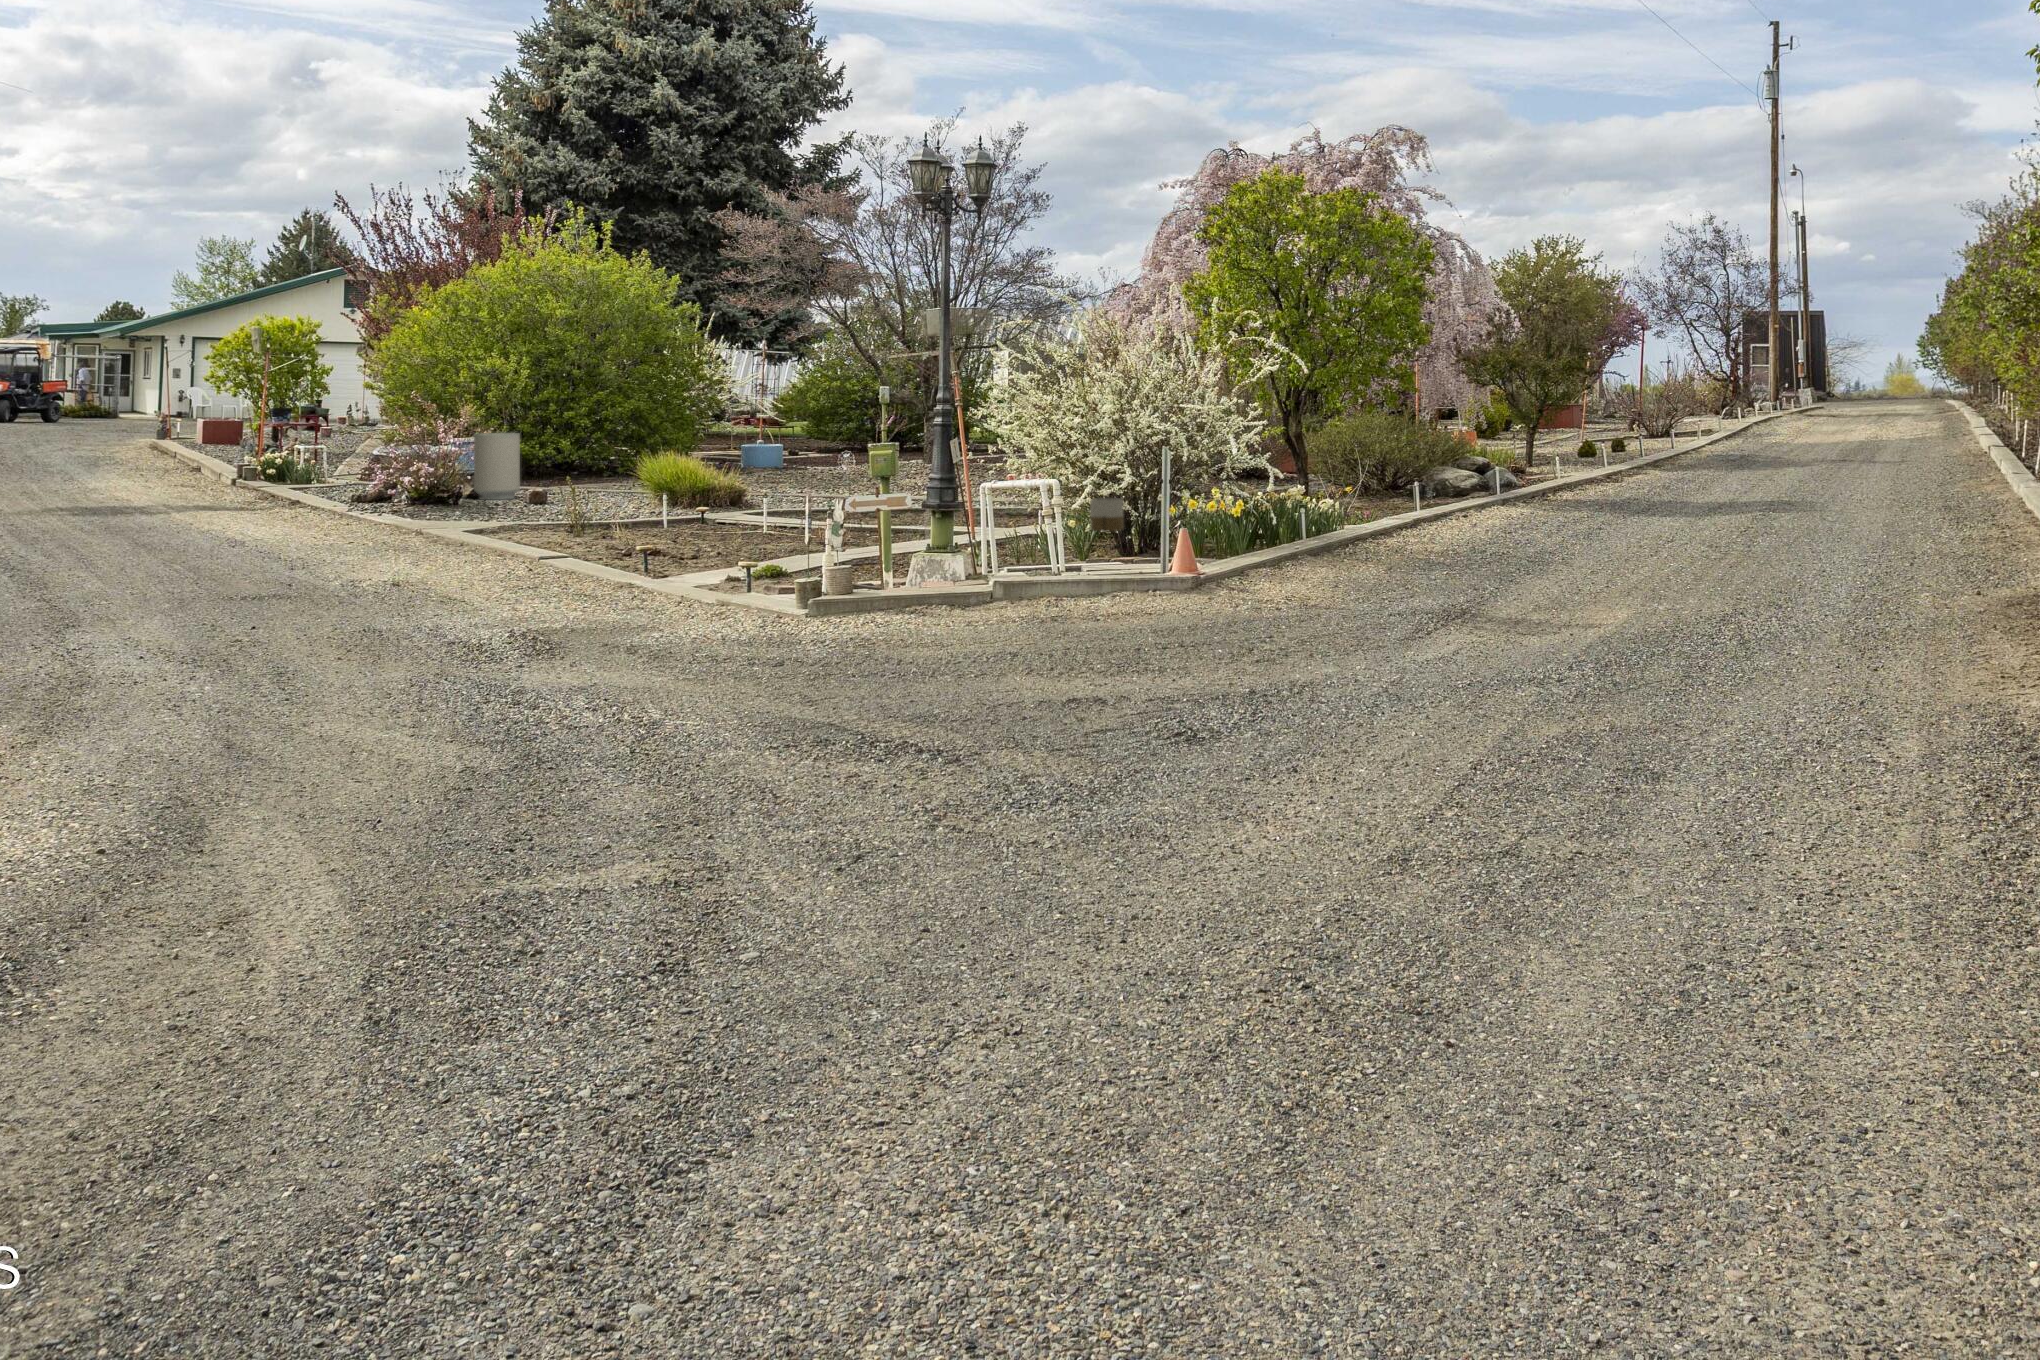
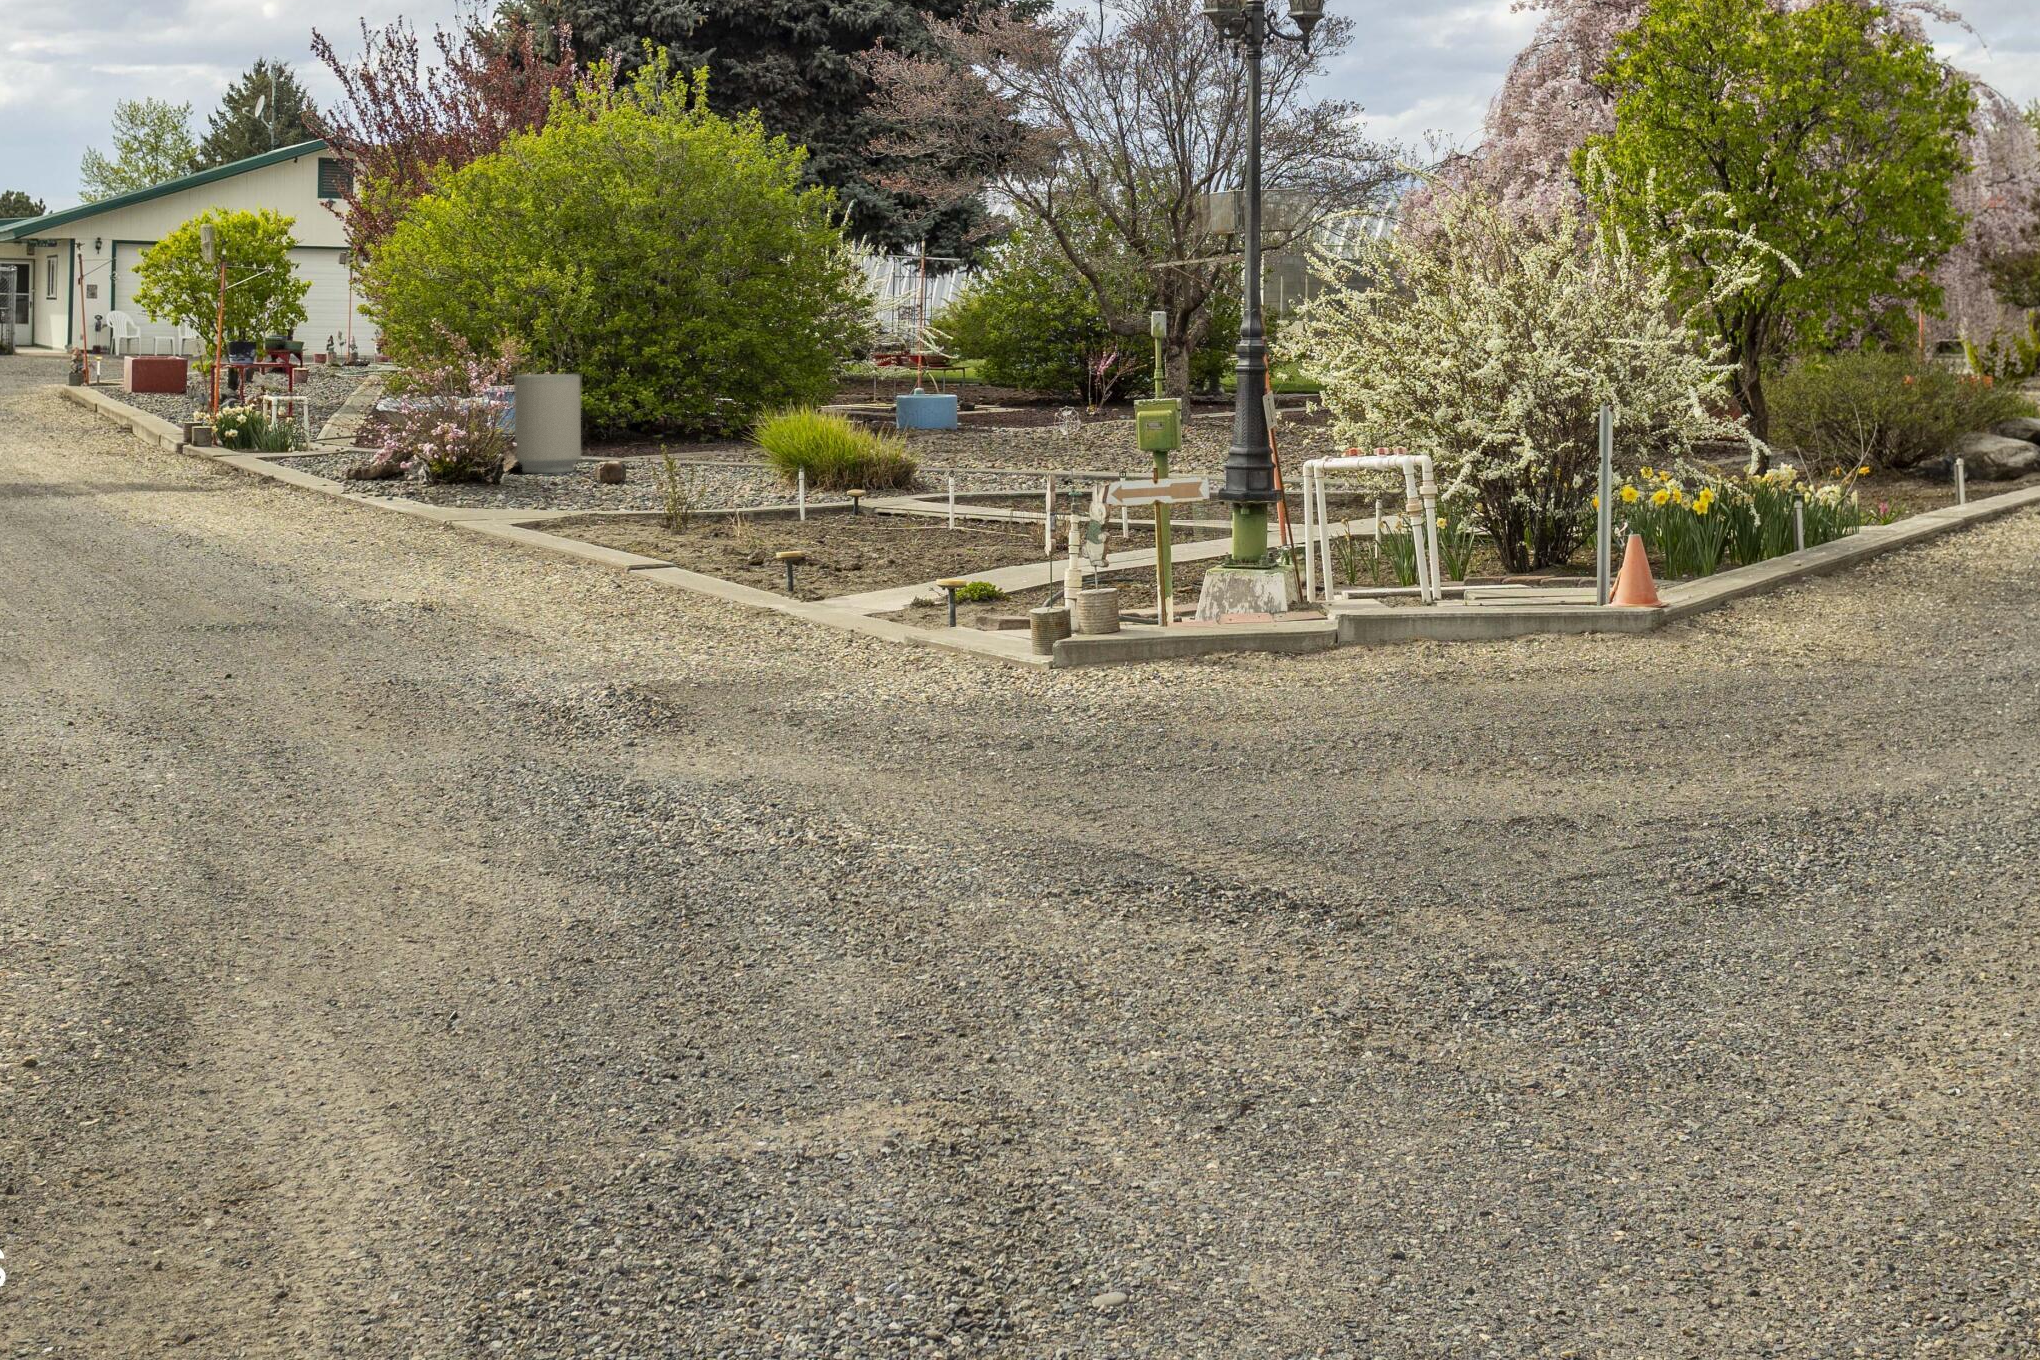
planter: present [1090,498,1124,532] -> none [1475,482,1528,563]

